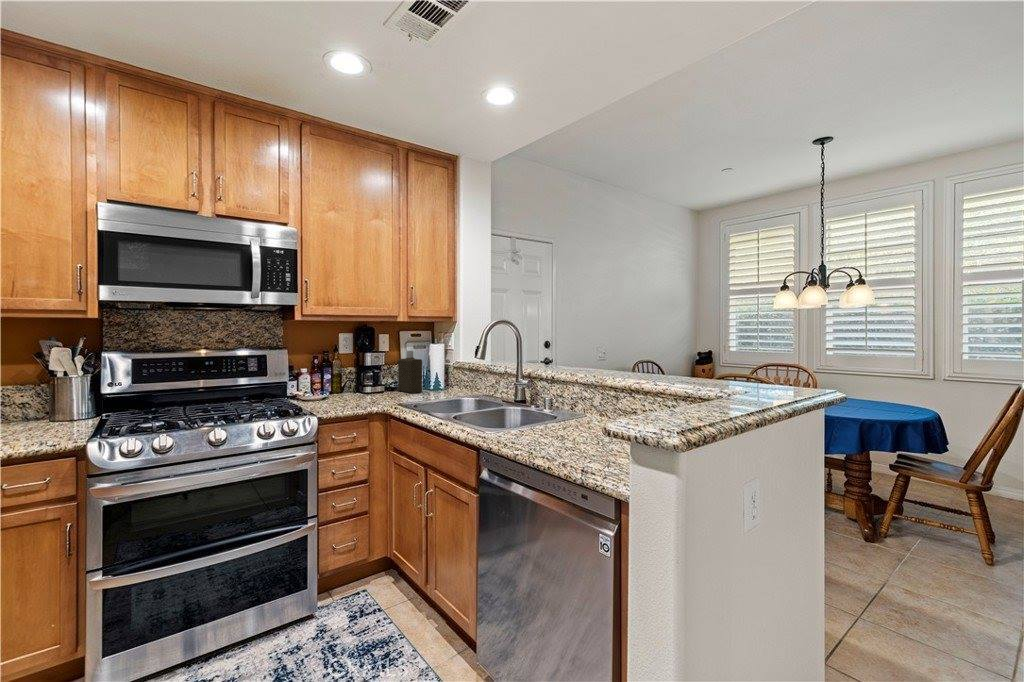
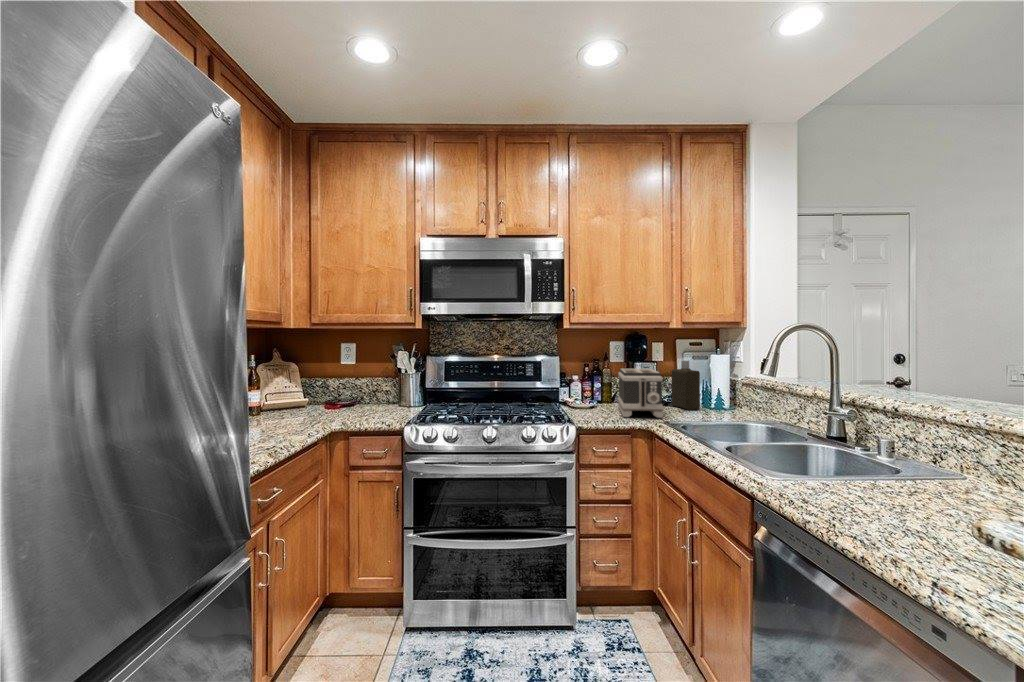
toaster: none [350,359,395,403] -> present [618,369,663,418]

